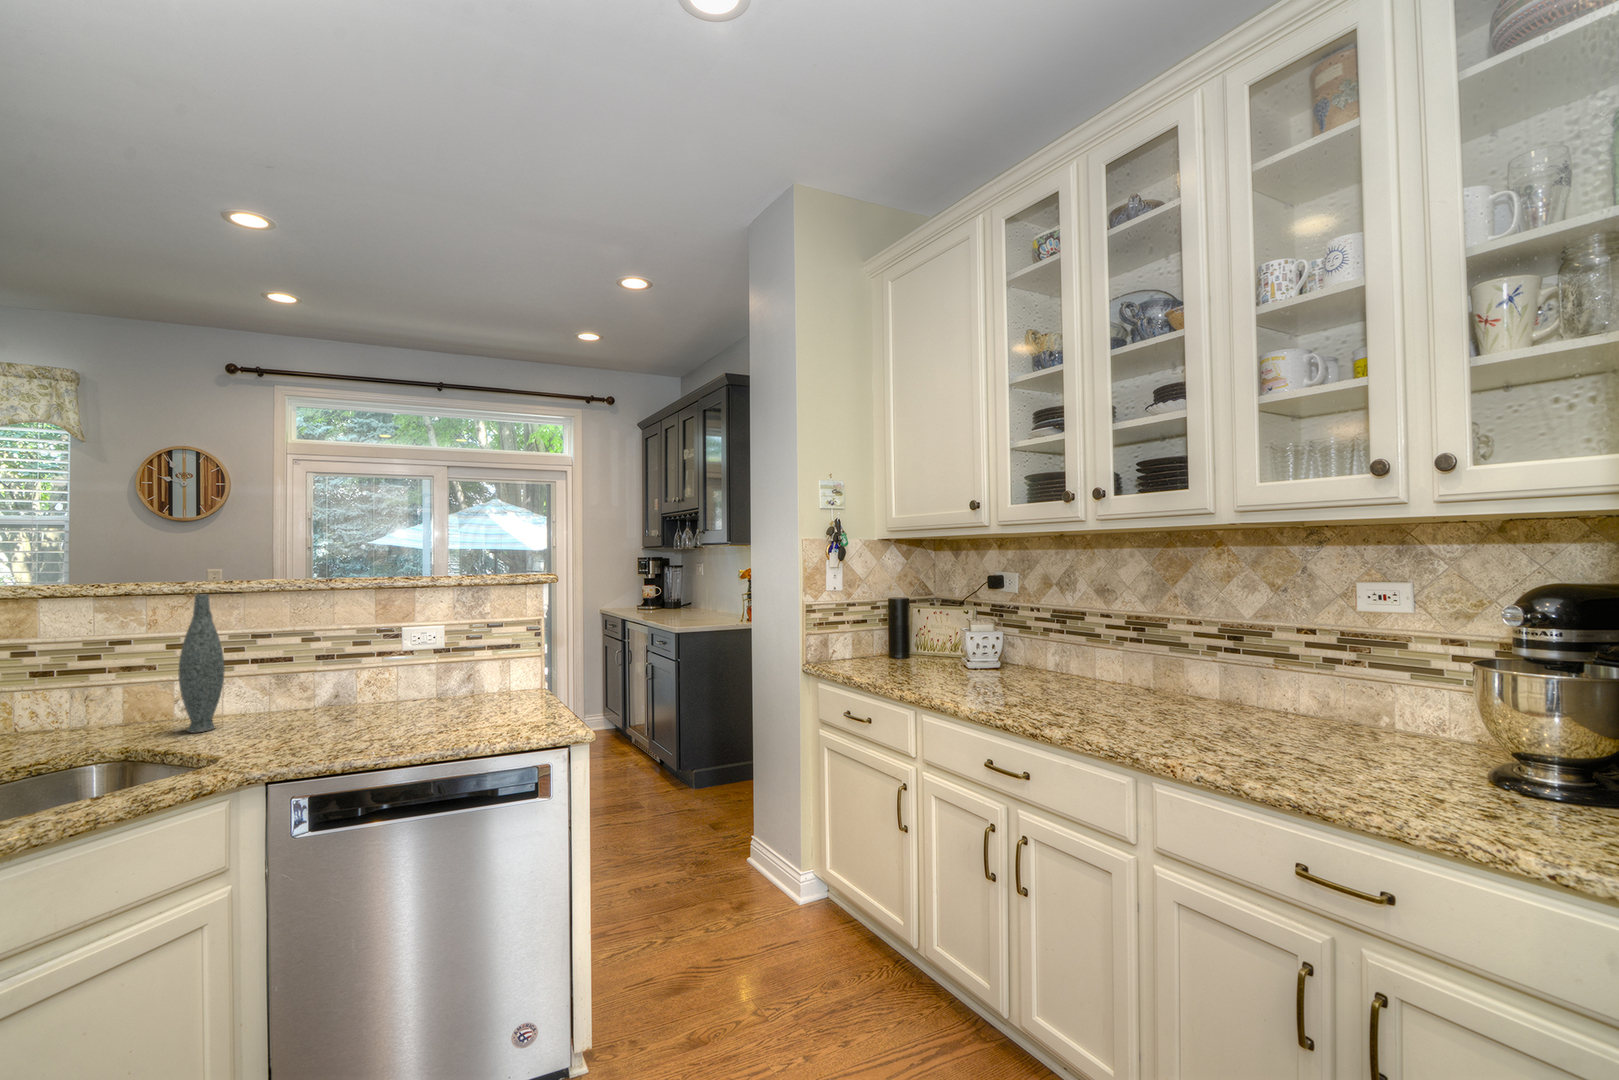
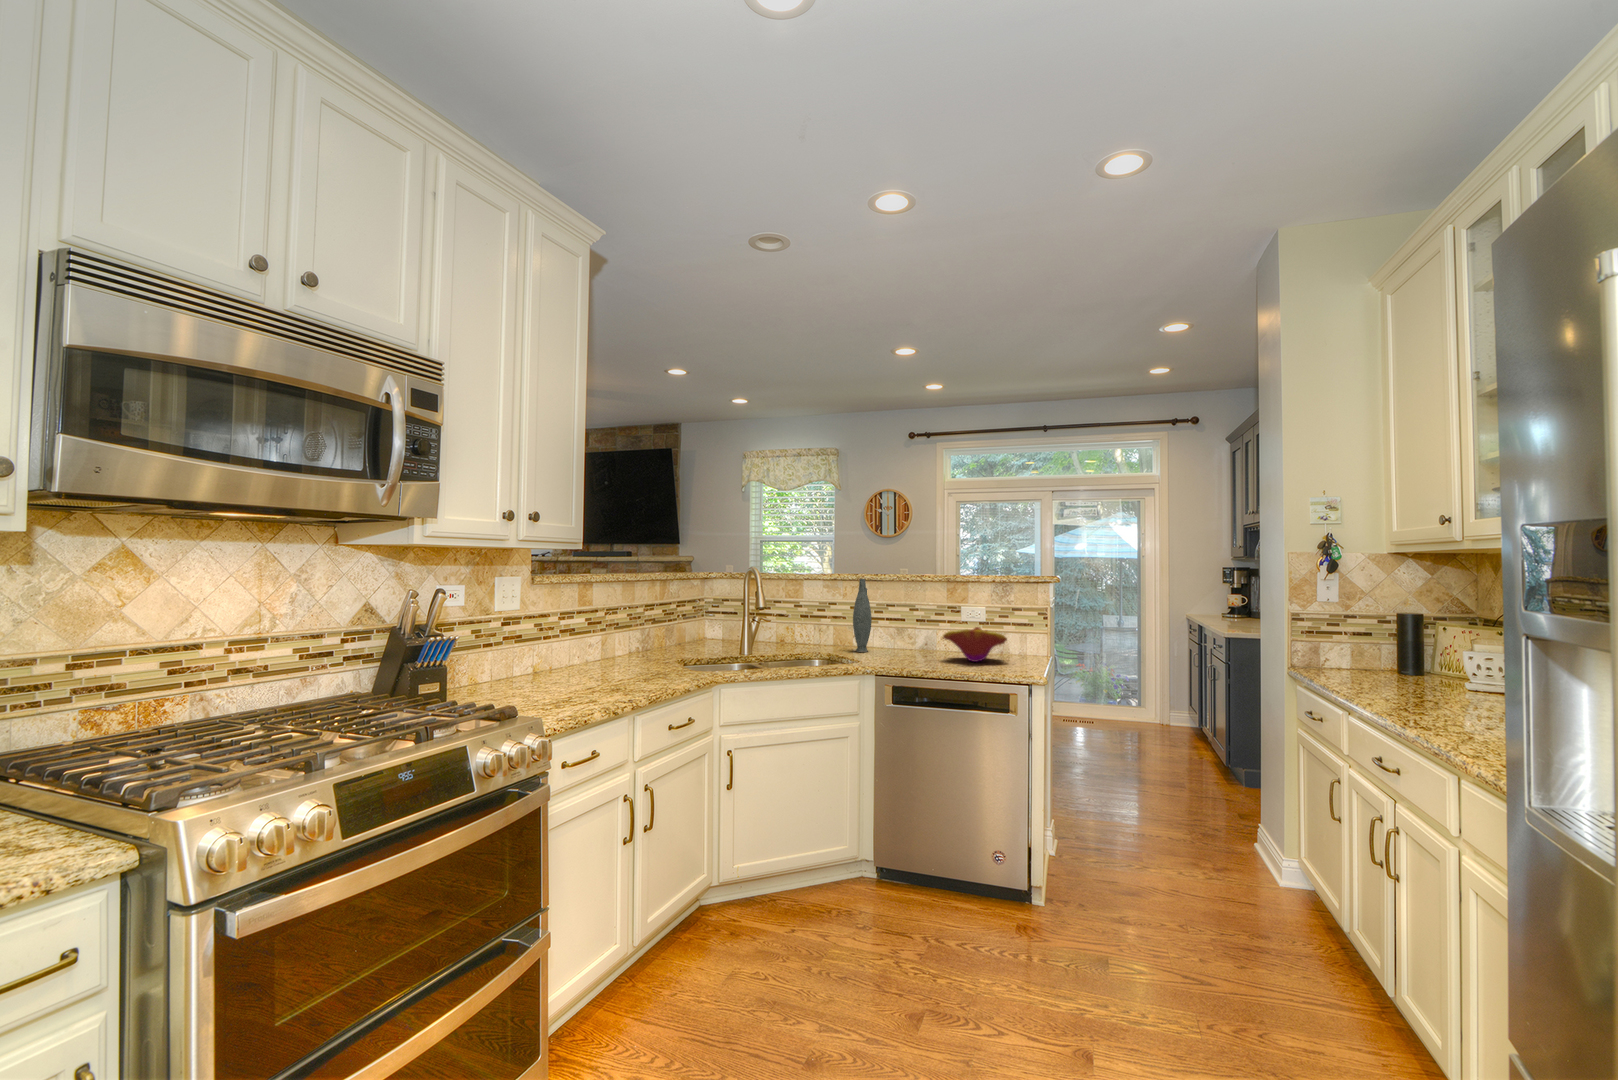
decorative bowl: none [391,660,502,717] -> present [943,627,1007,662]

